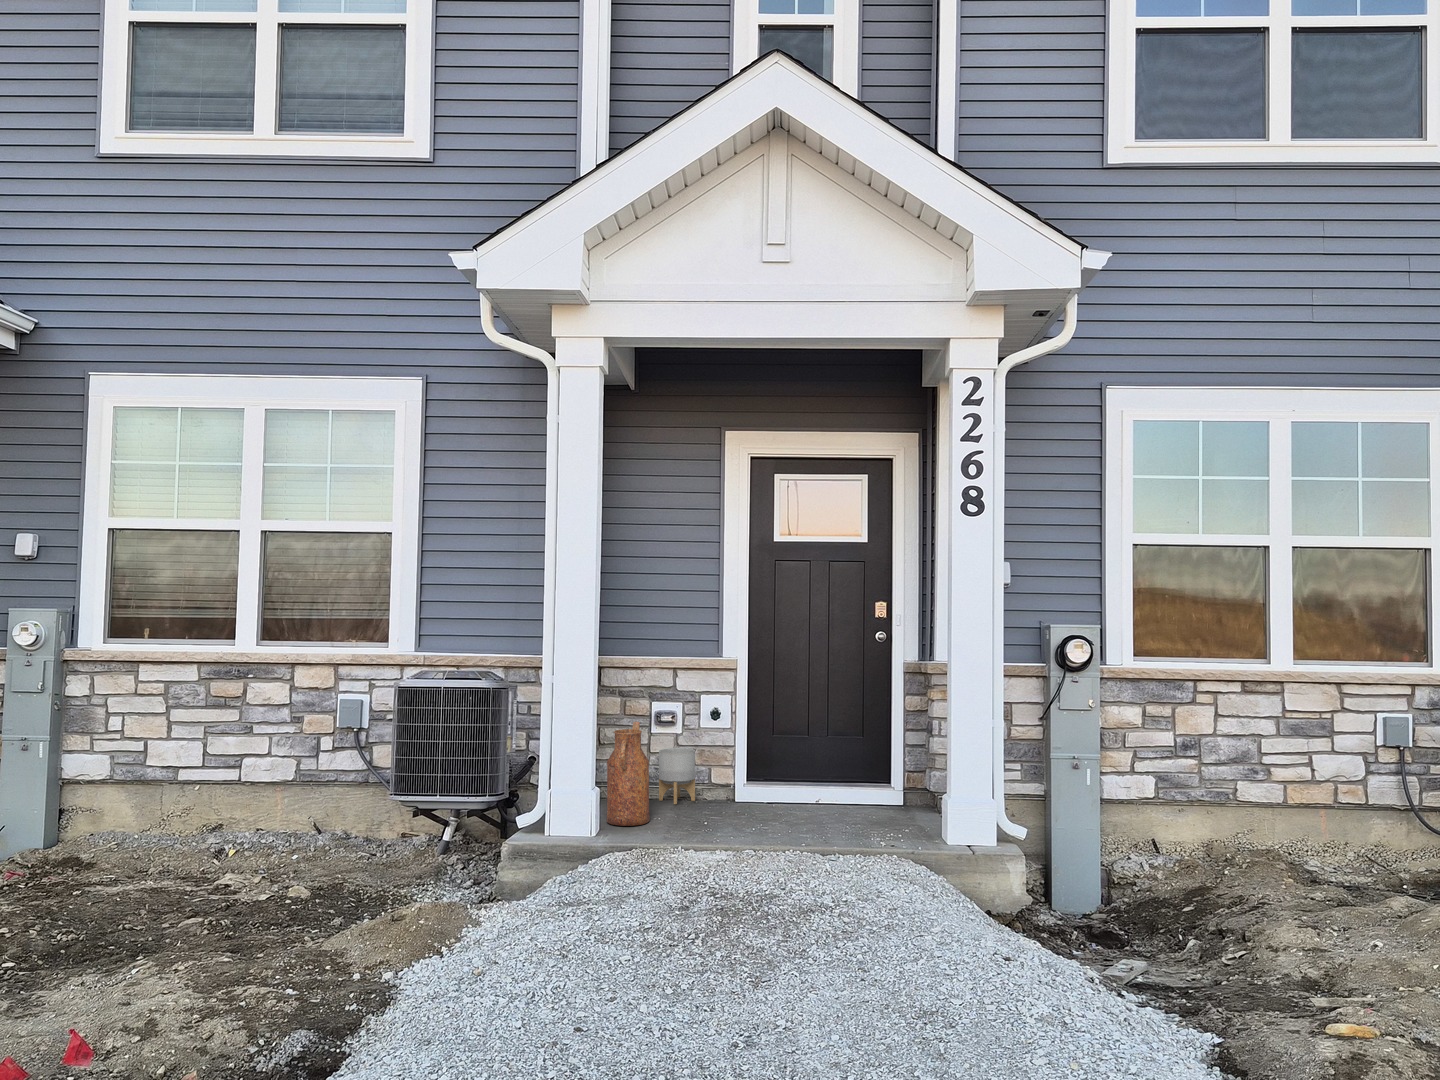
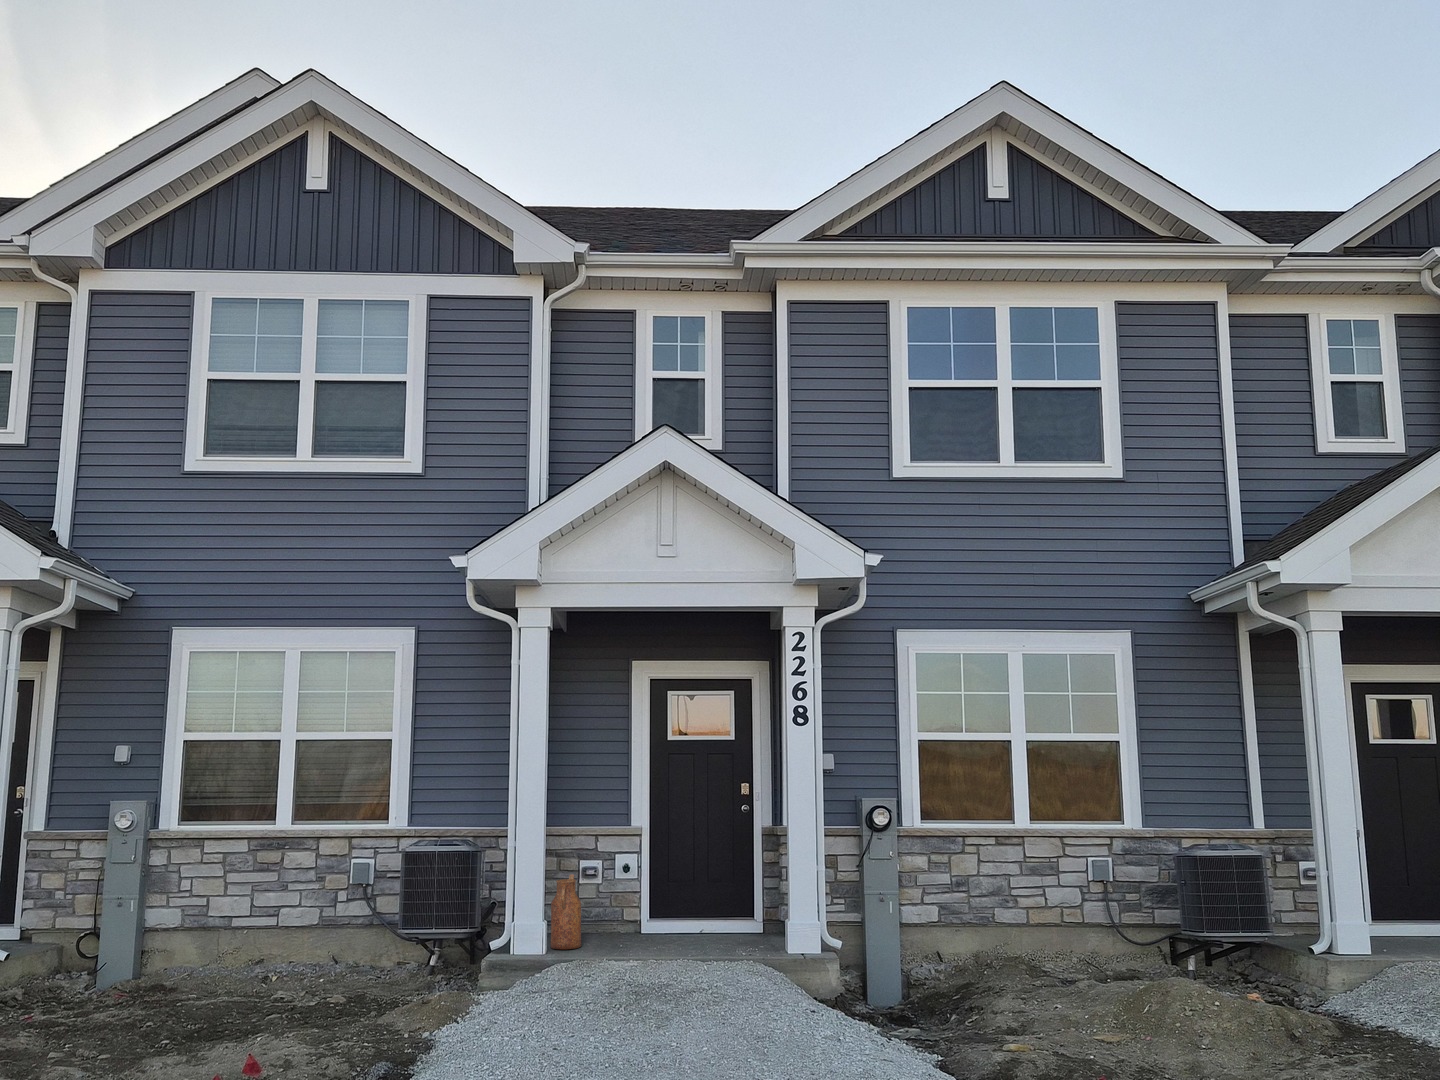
planter: present [659,748,695,804] -> none [588,894,614,935]

